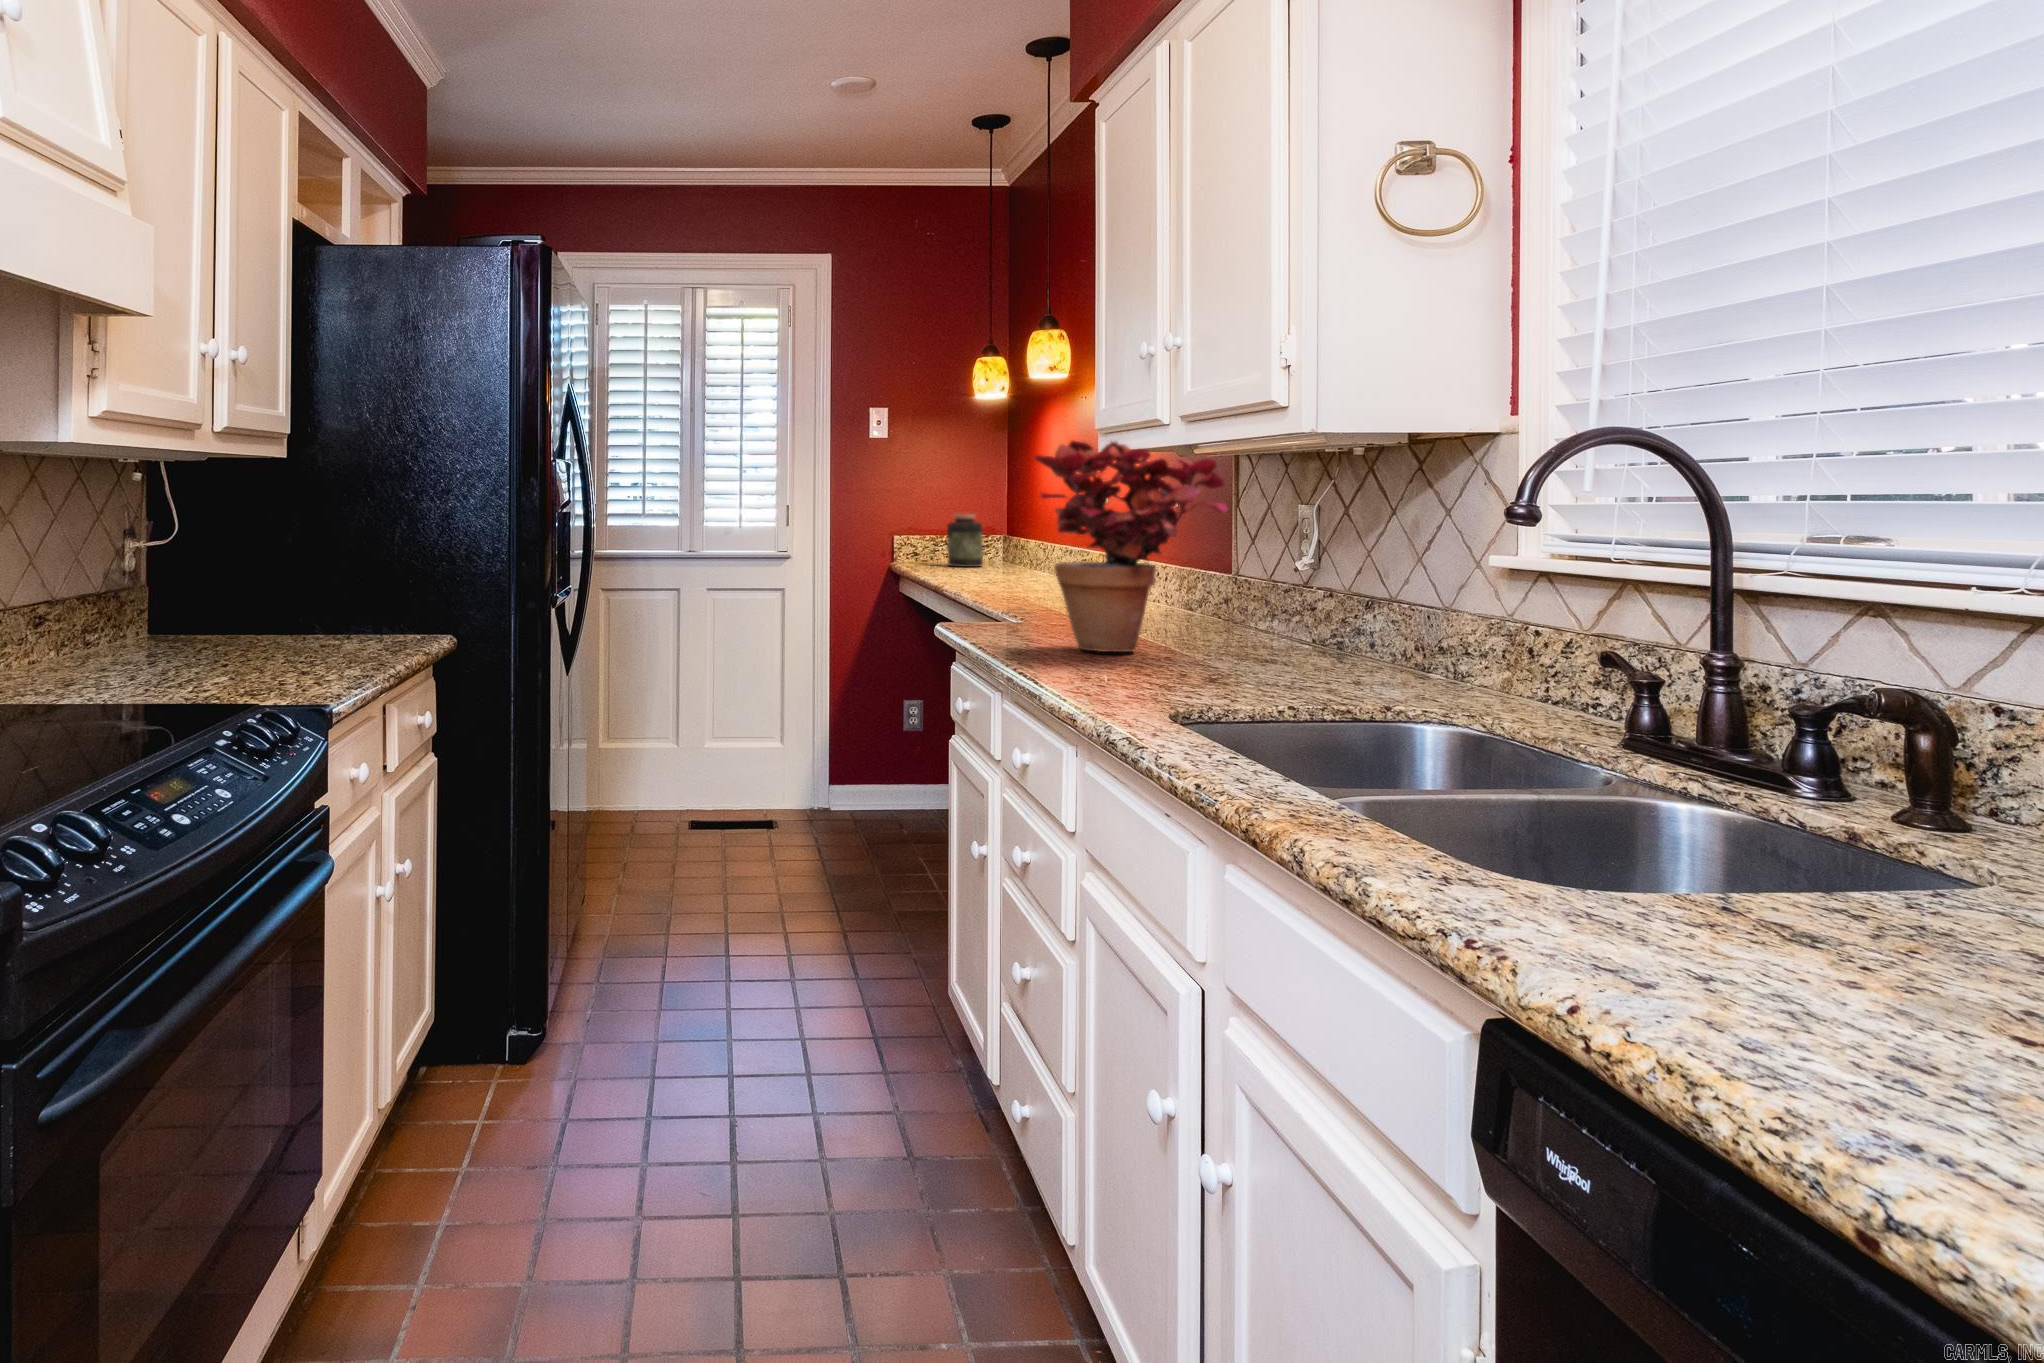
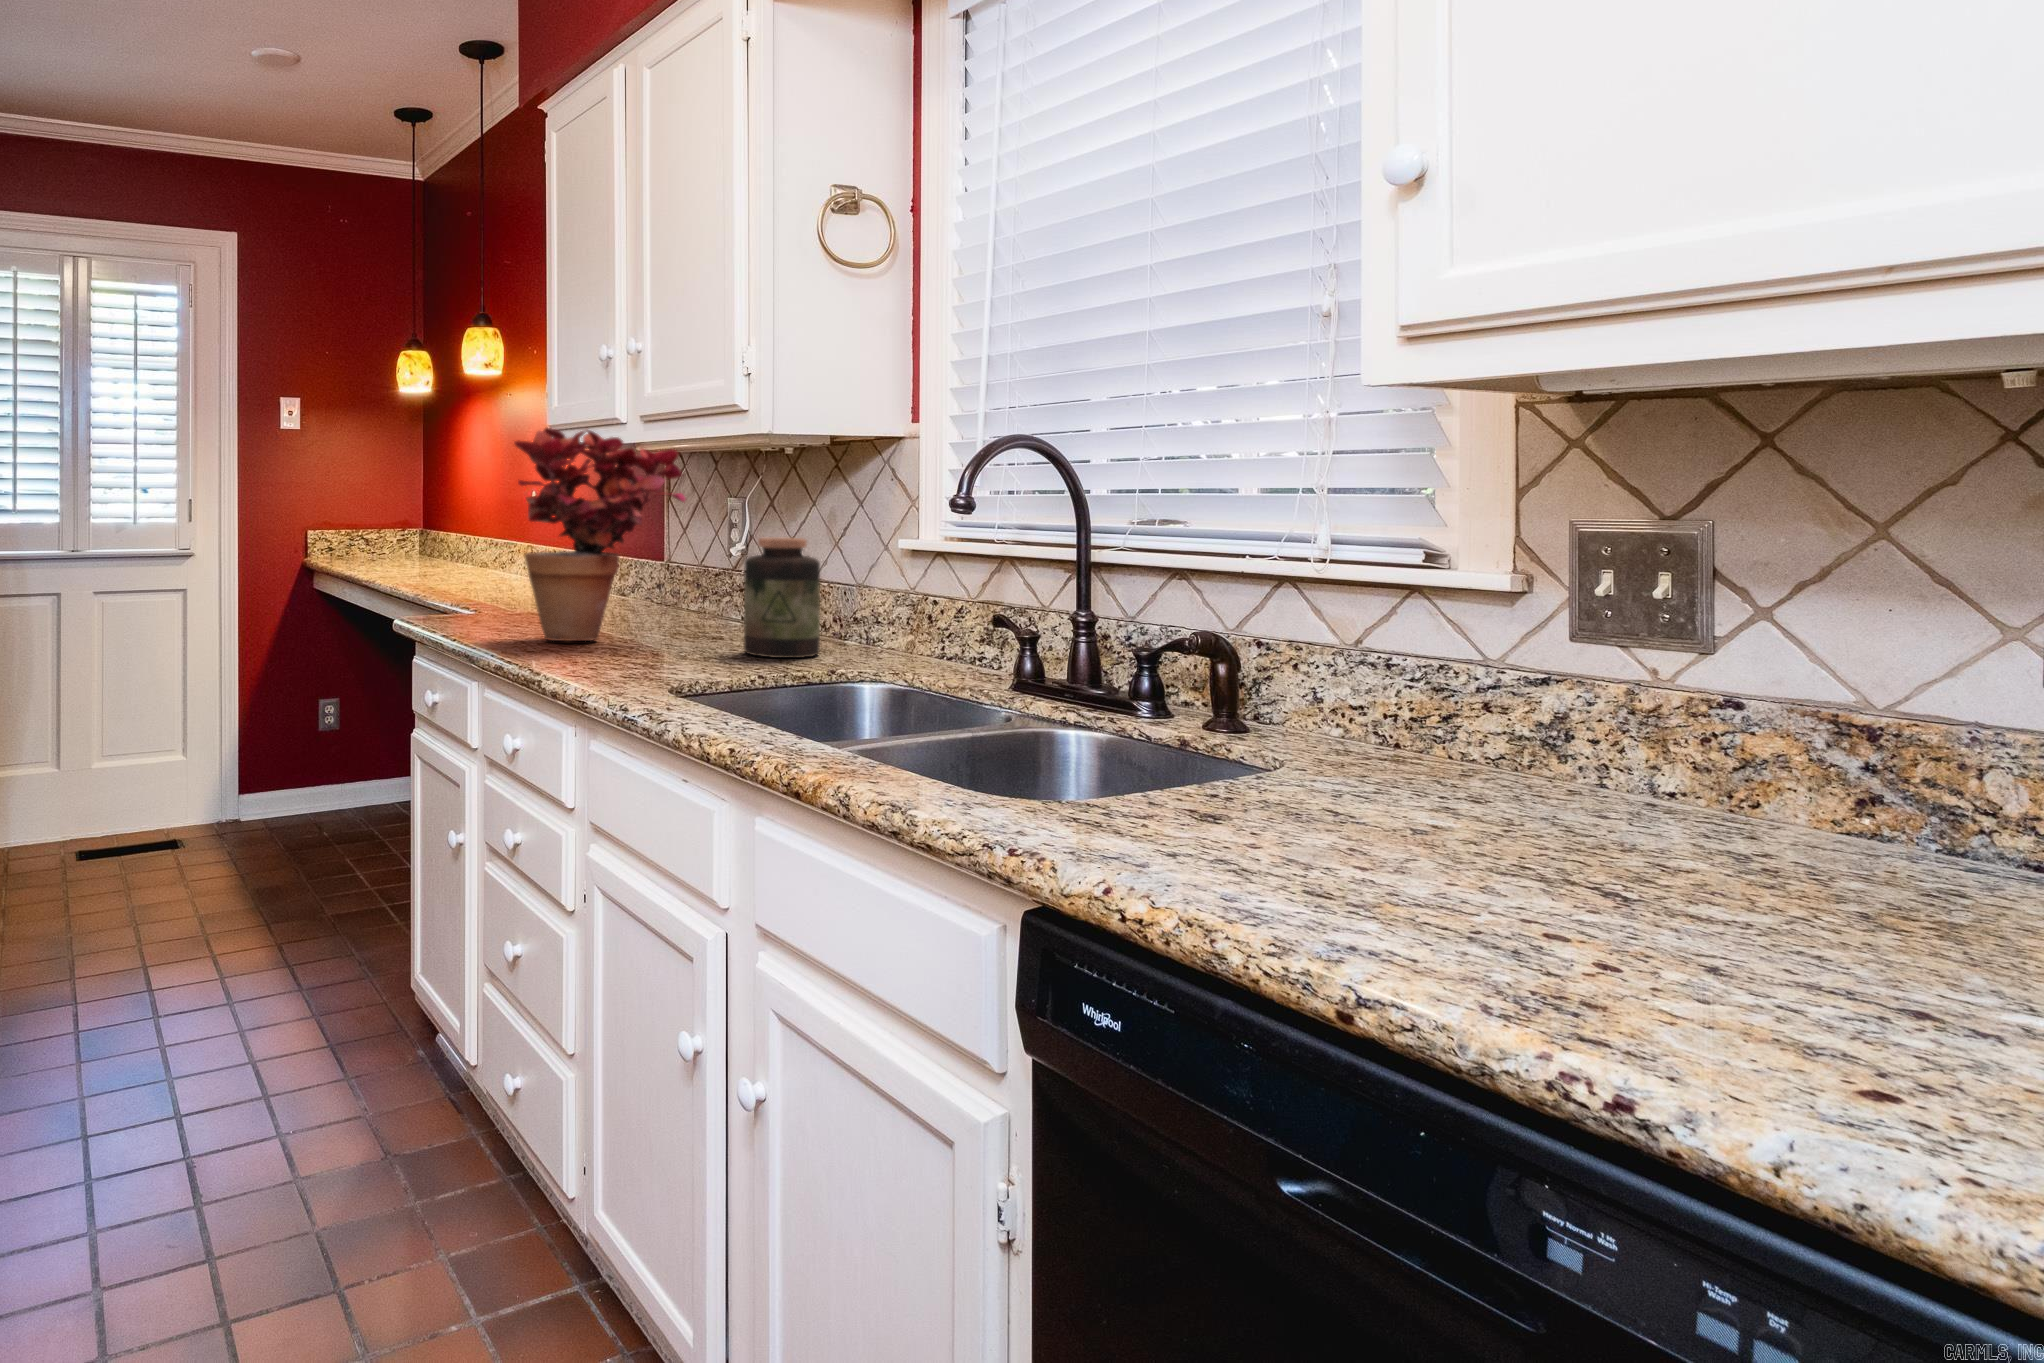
jar: present [947,514,983,567] -> present [744,538,820,658]

